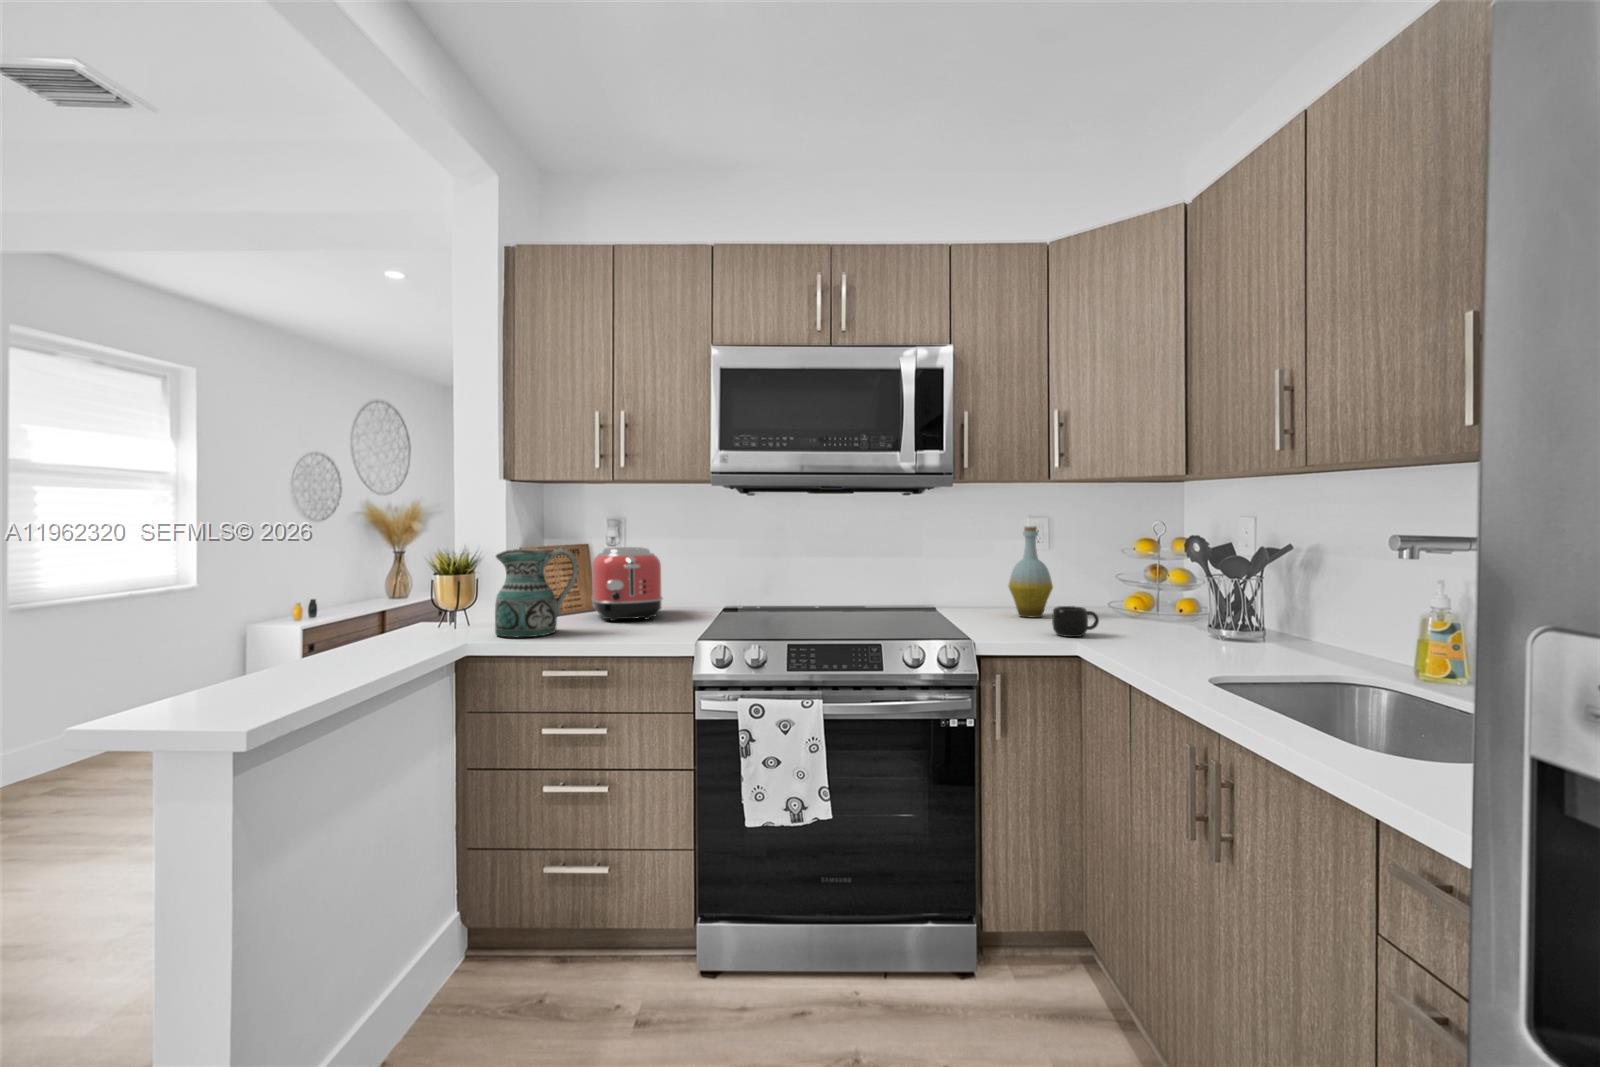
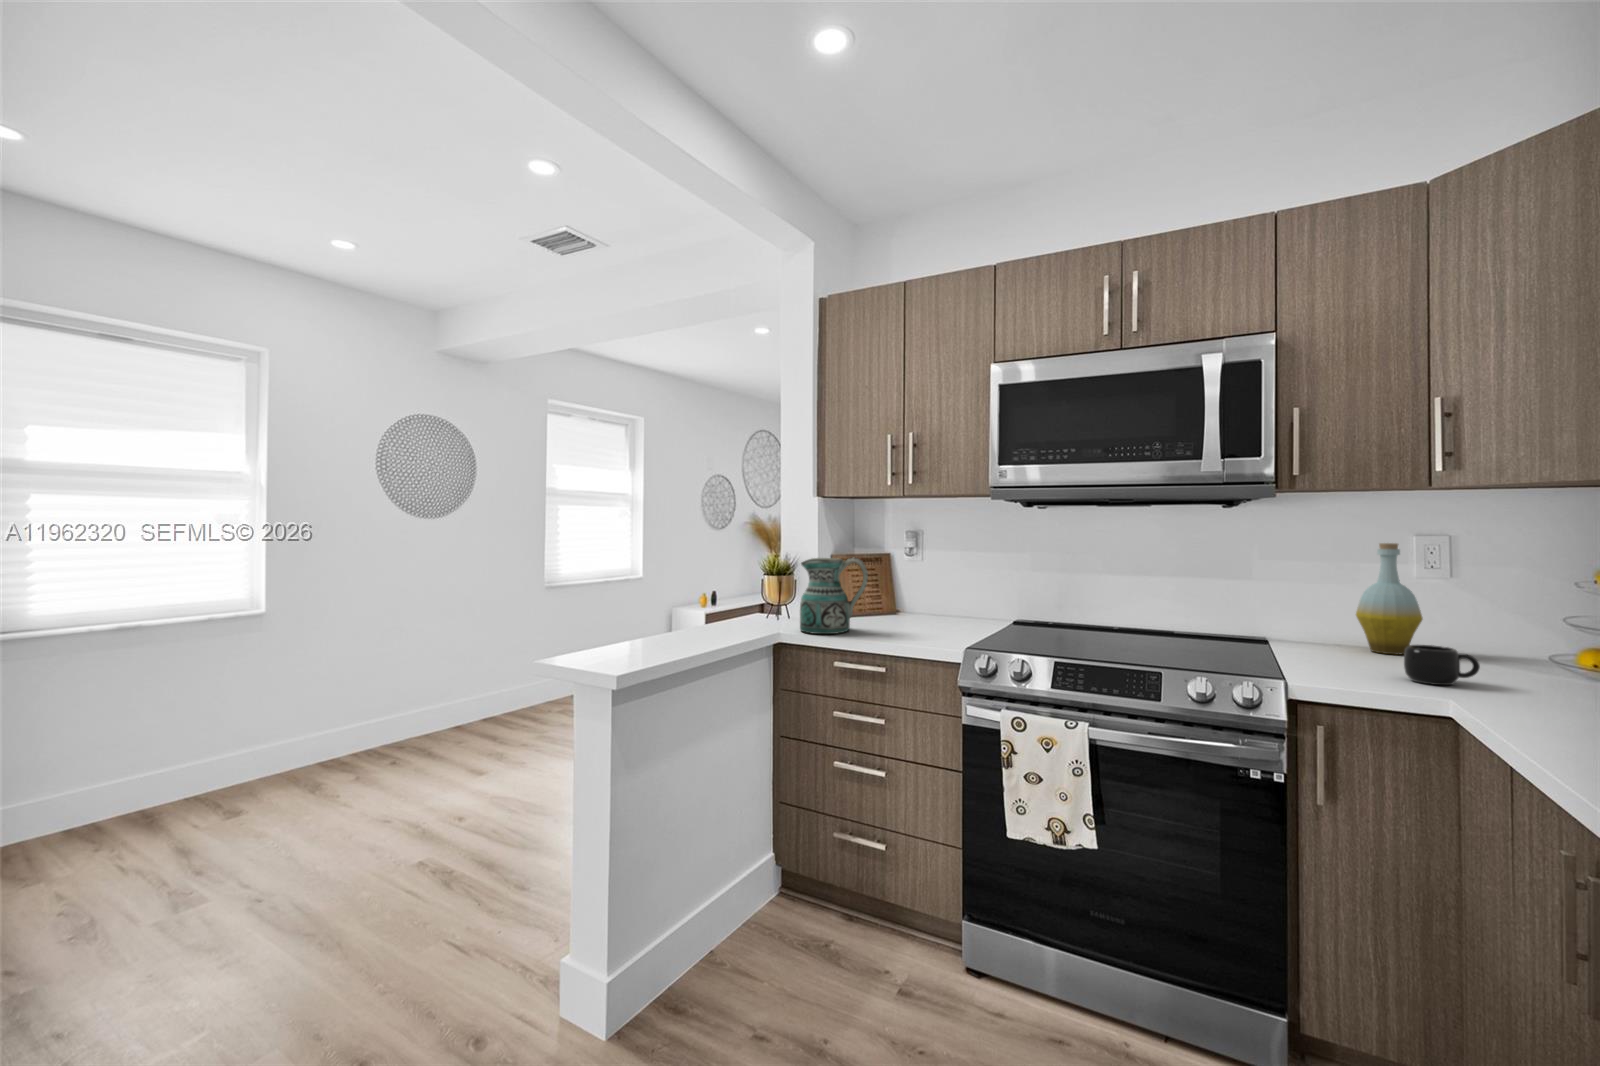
toaster: present [591,547,663,621] -> none [888,557,950,625]

